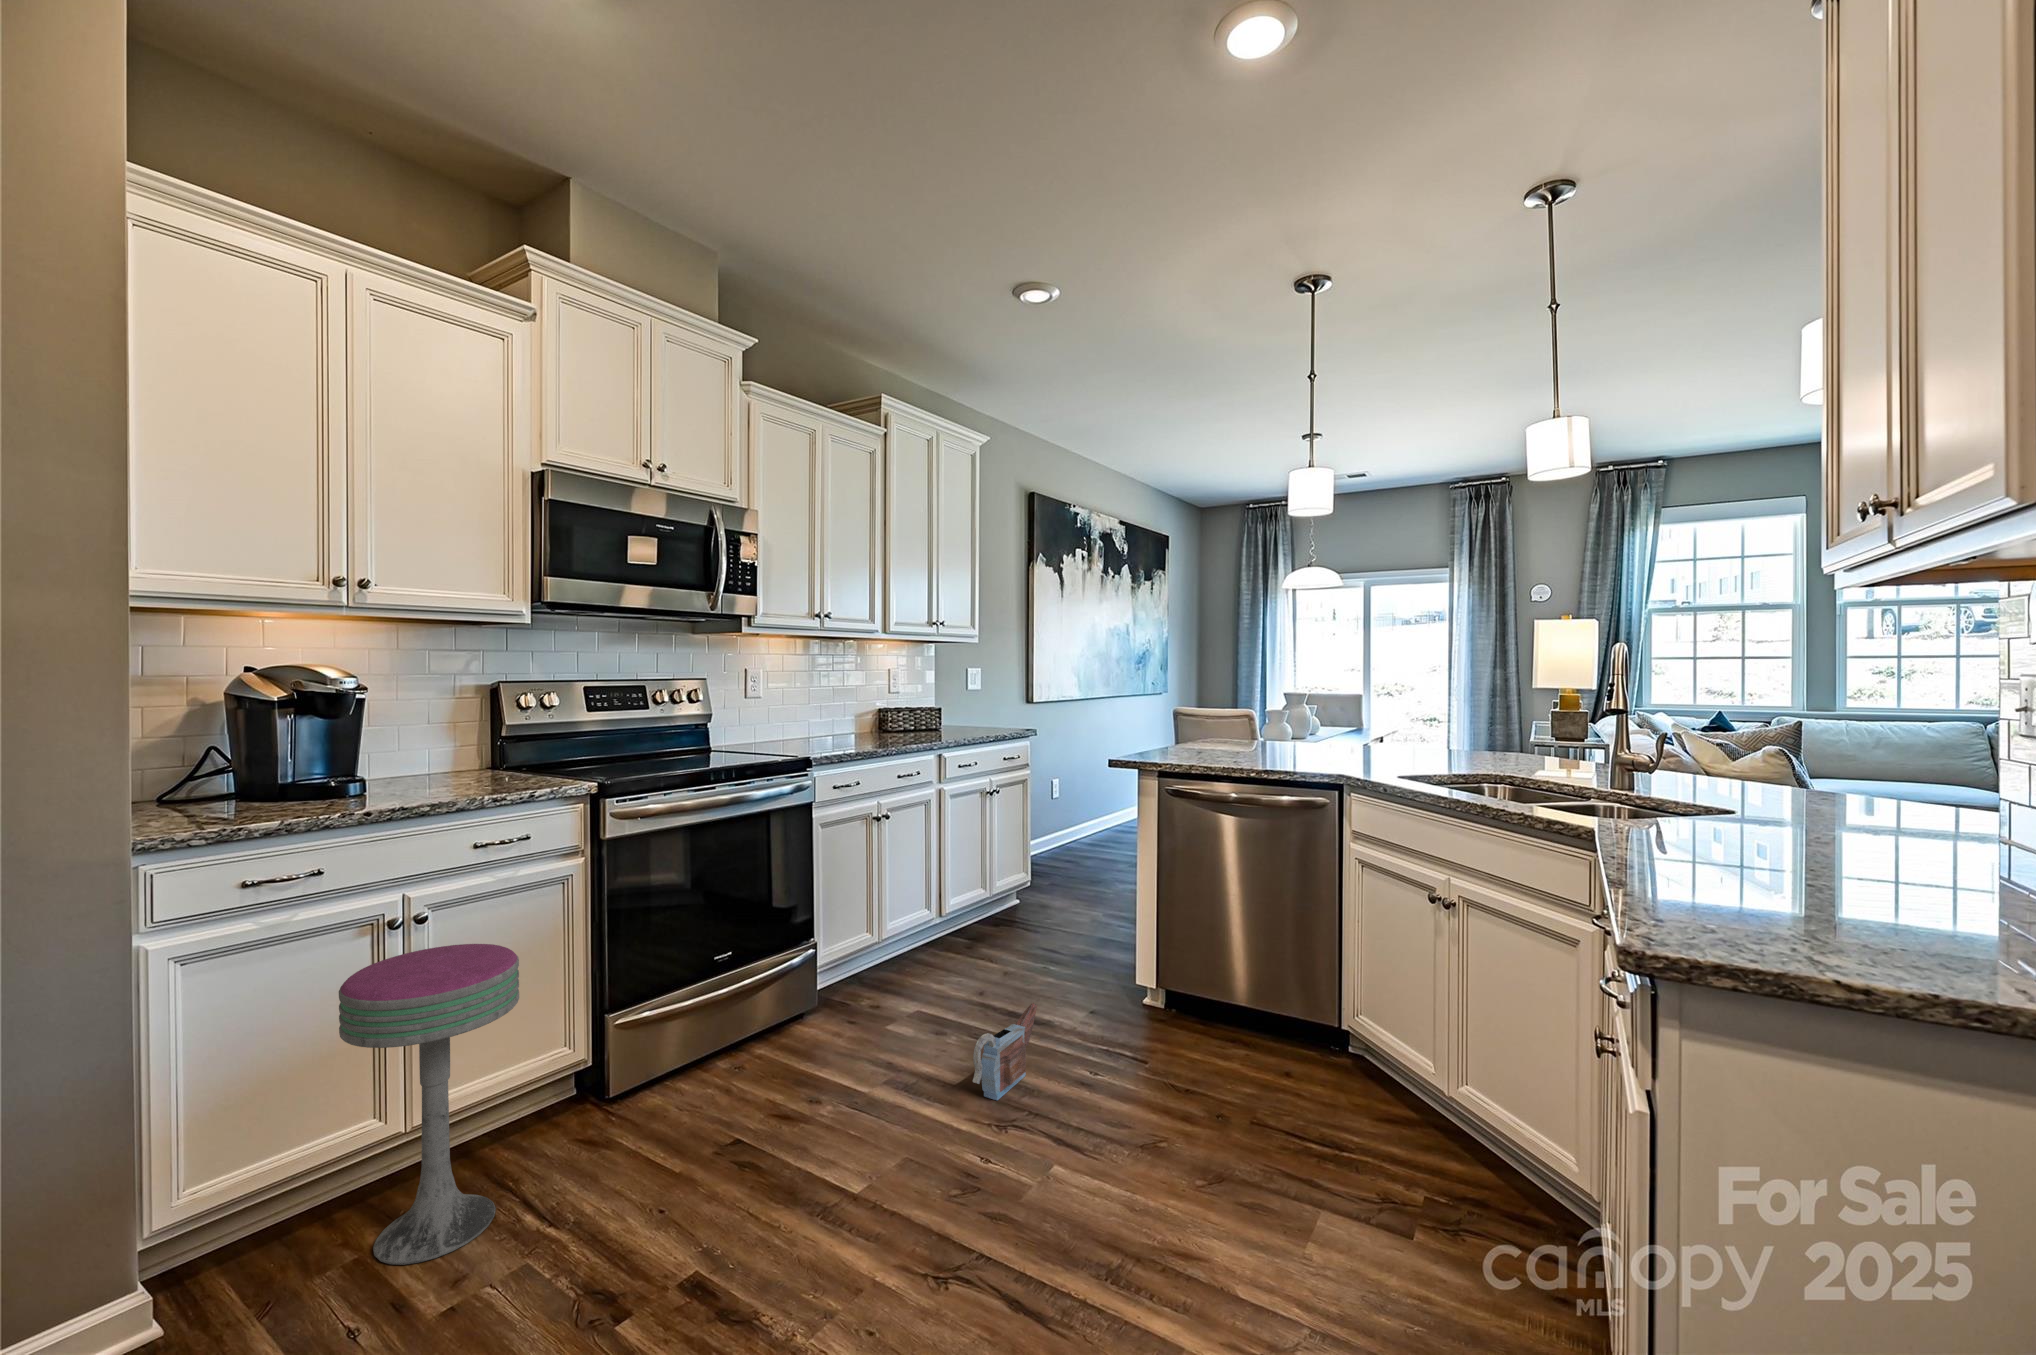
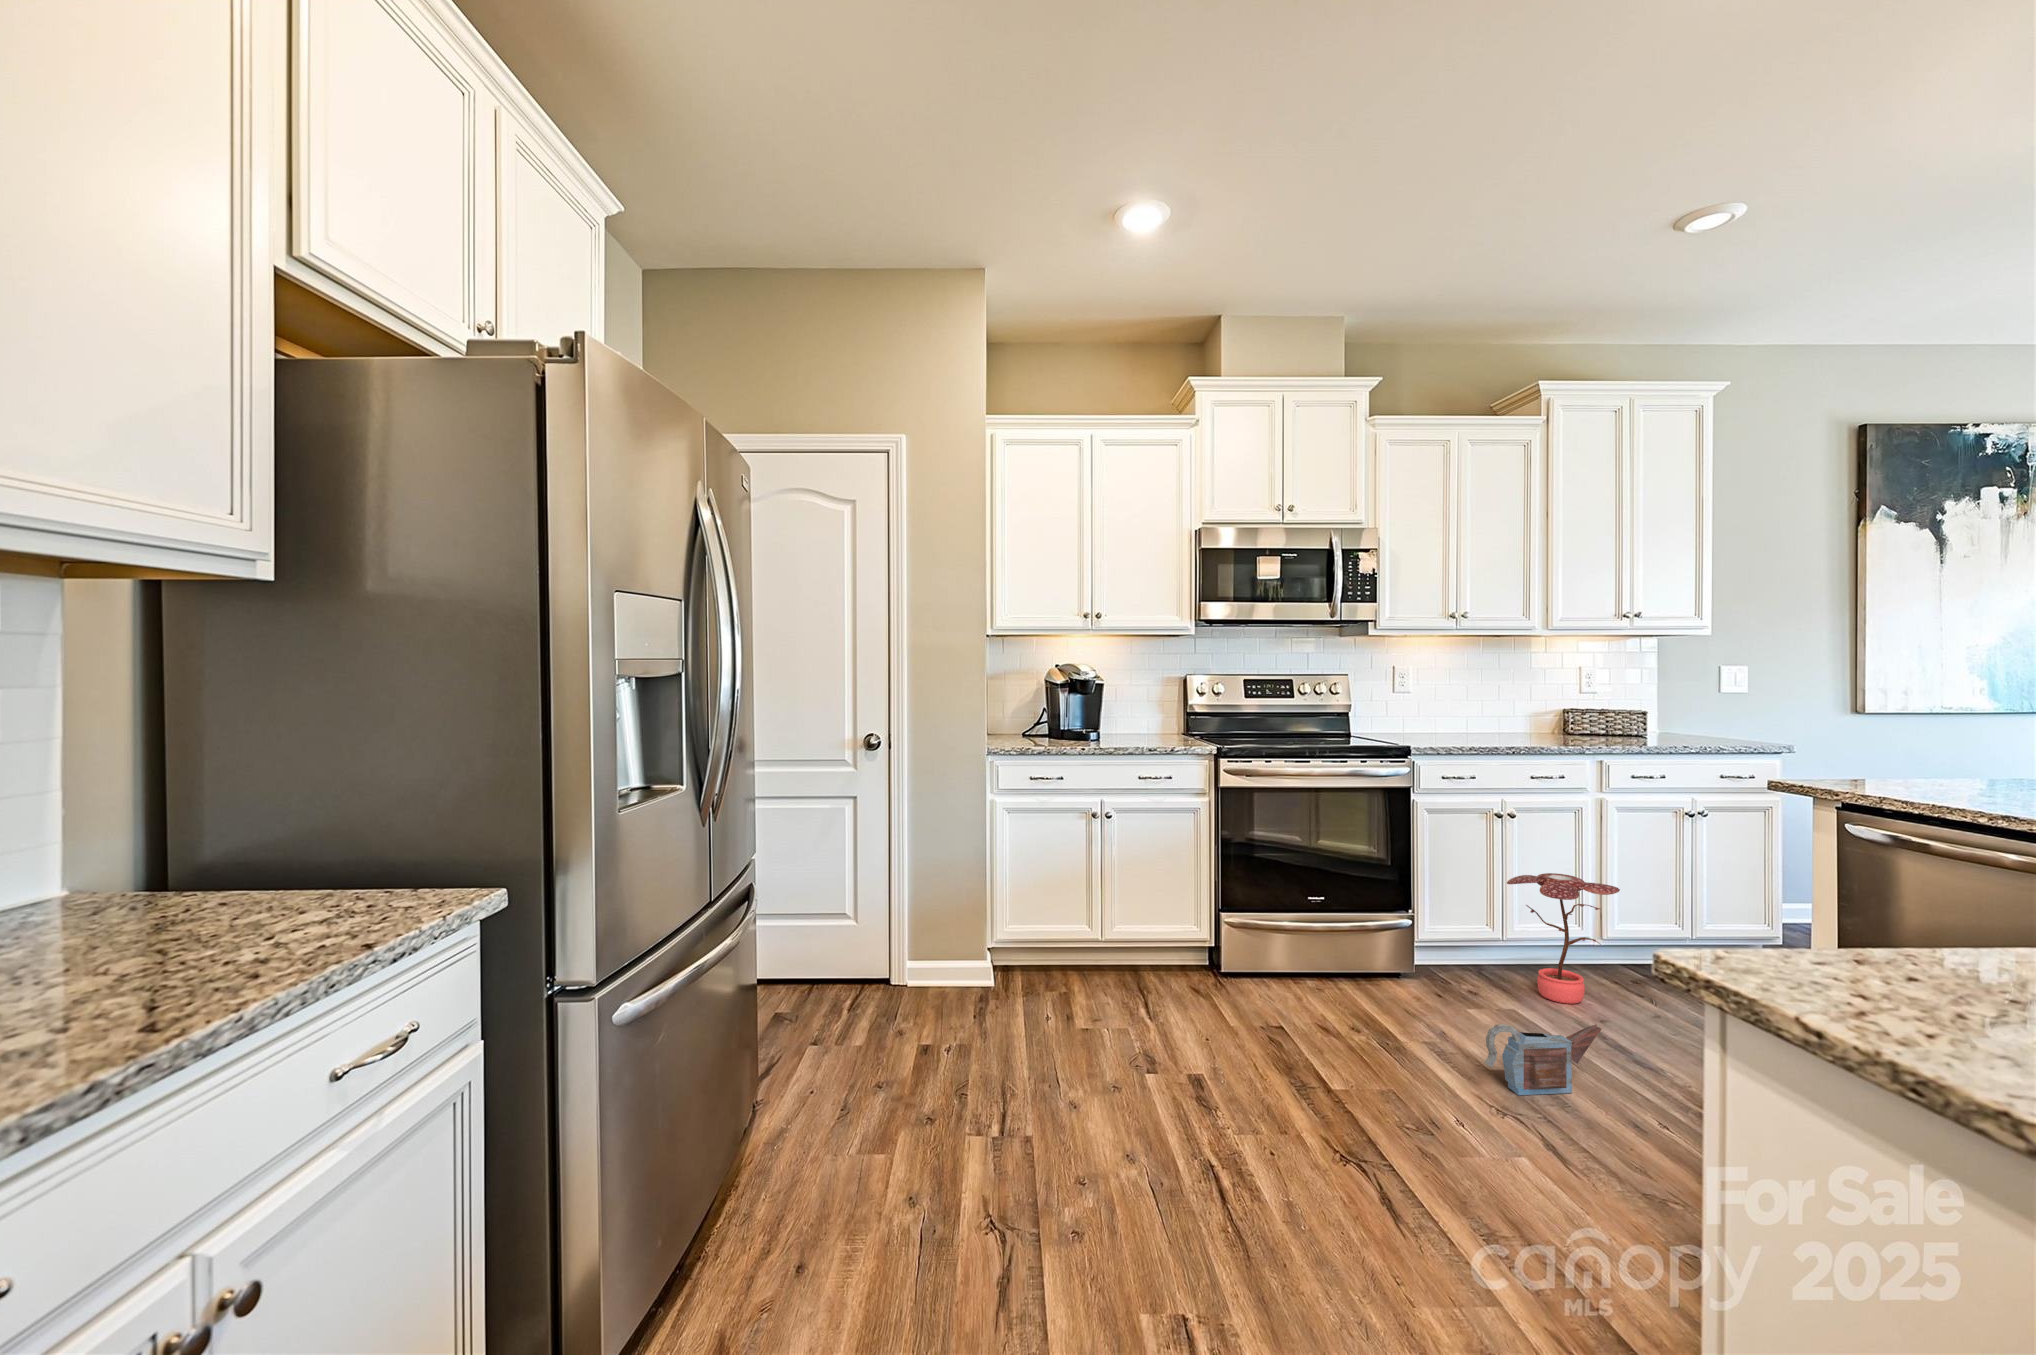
potted plant: none [892,864,980,987] -> present [1507,873,1620,1004]
bar stool: present [339,944,519,1265] -> none [1058,834,1145,1010]

